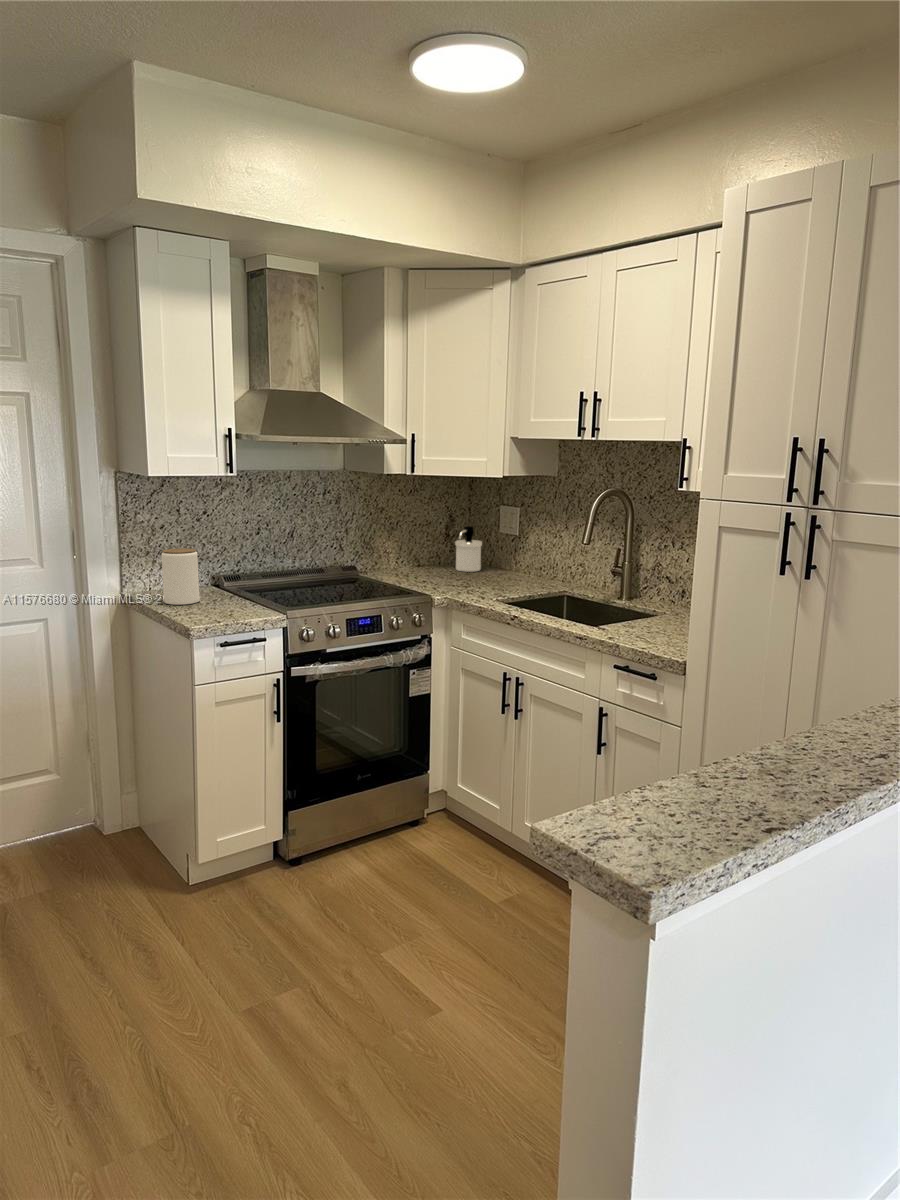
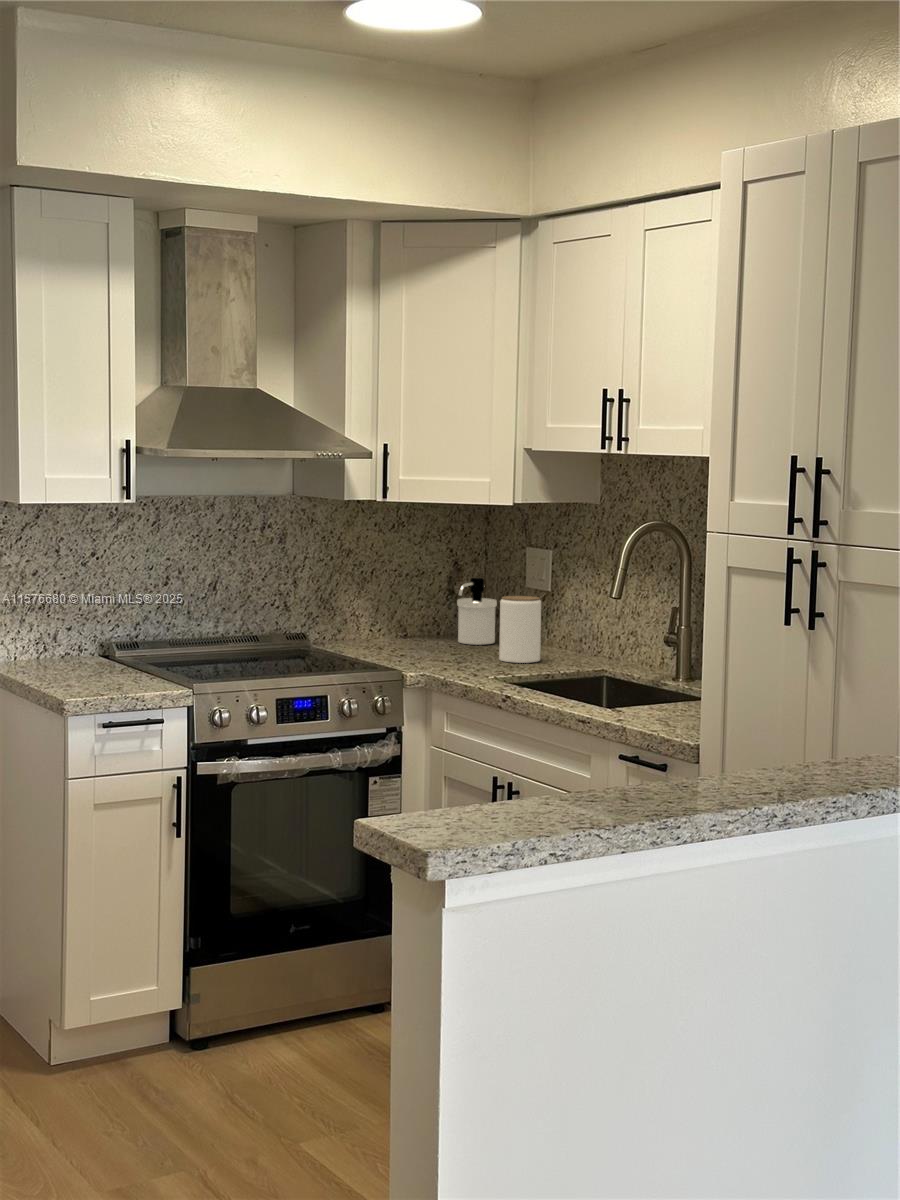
jar: present [162,548,200,605] -> present [499,596,541,663]

